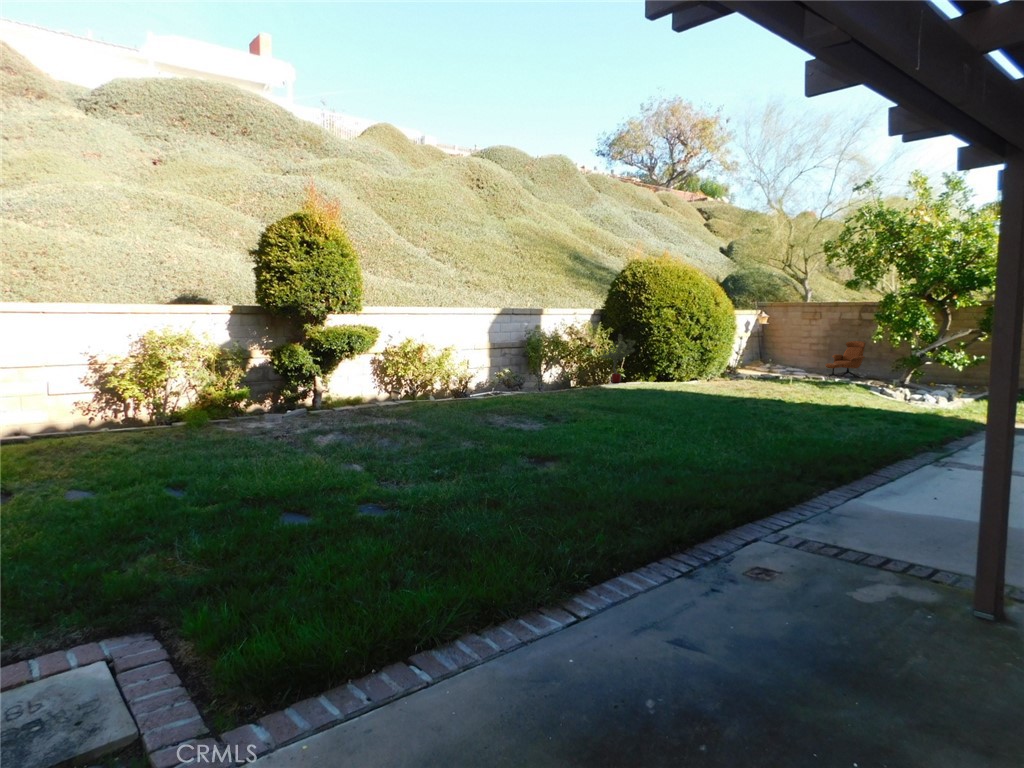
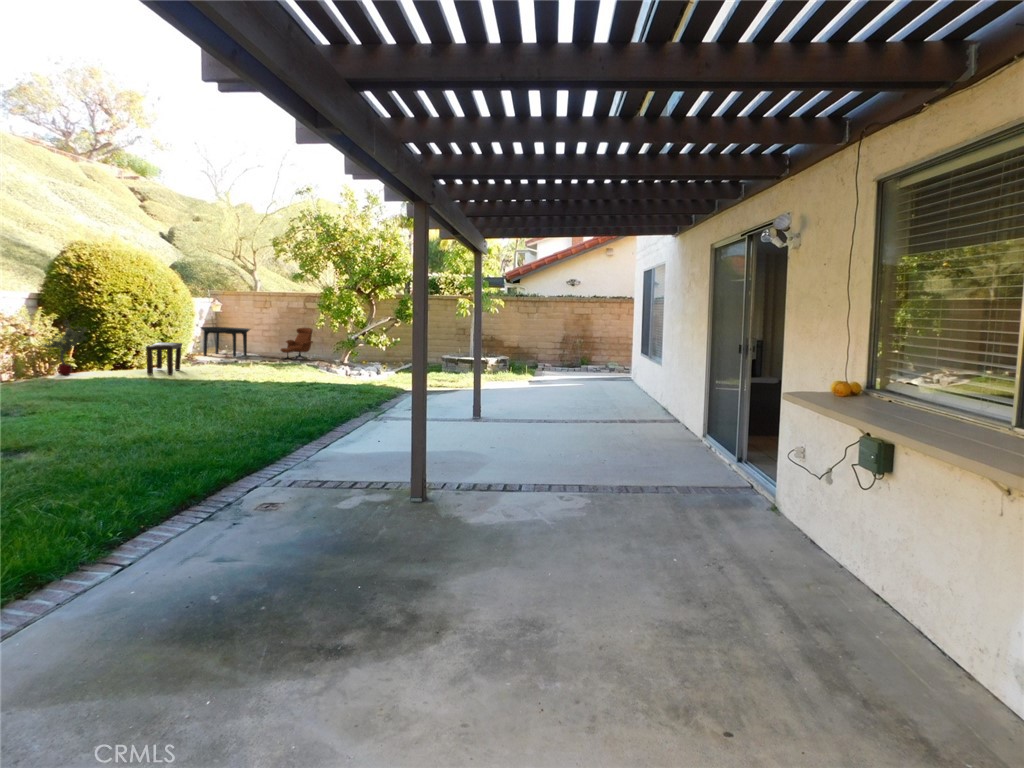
round table: none [743,340,795,371] -> present [201,327,250,357]
bench: none [683,355,719,388] -> present [146,342,182,375]

